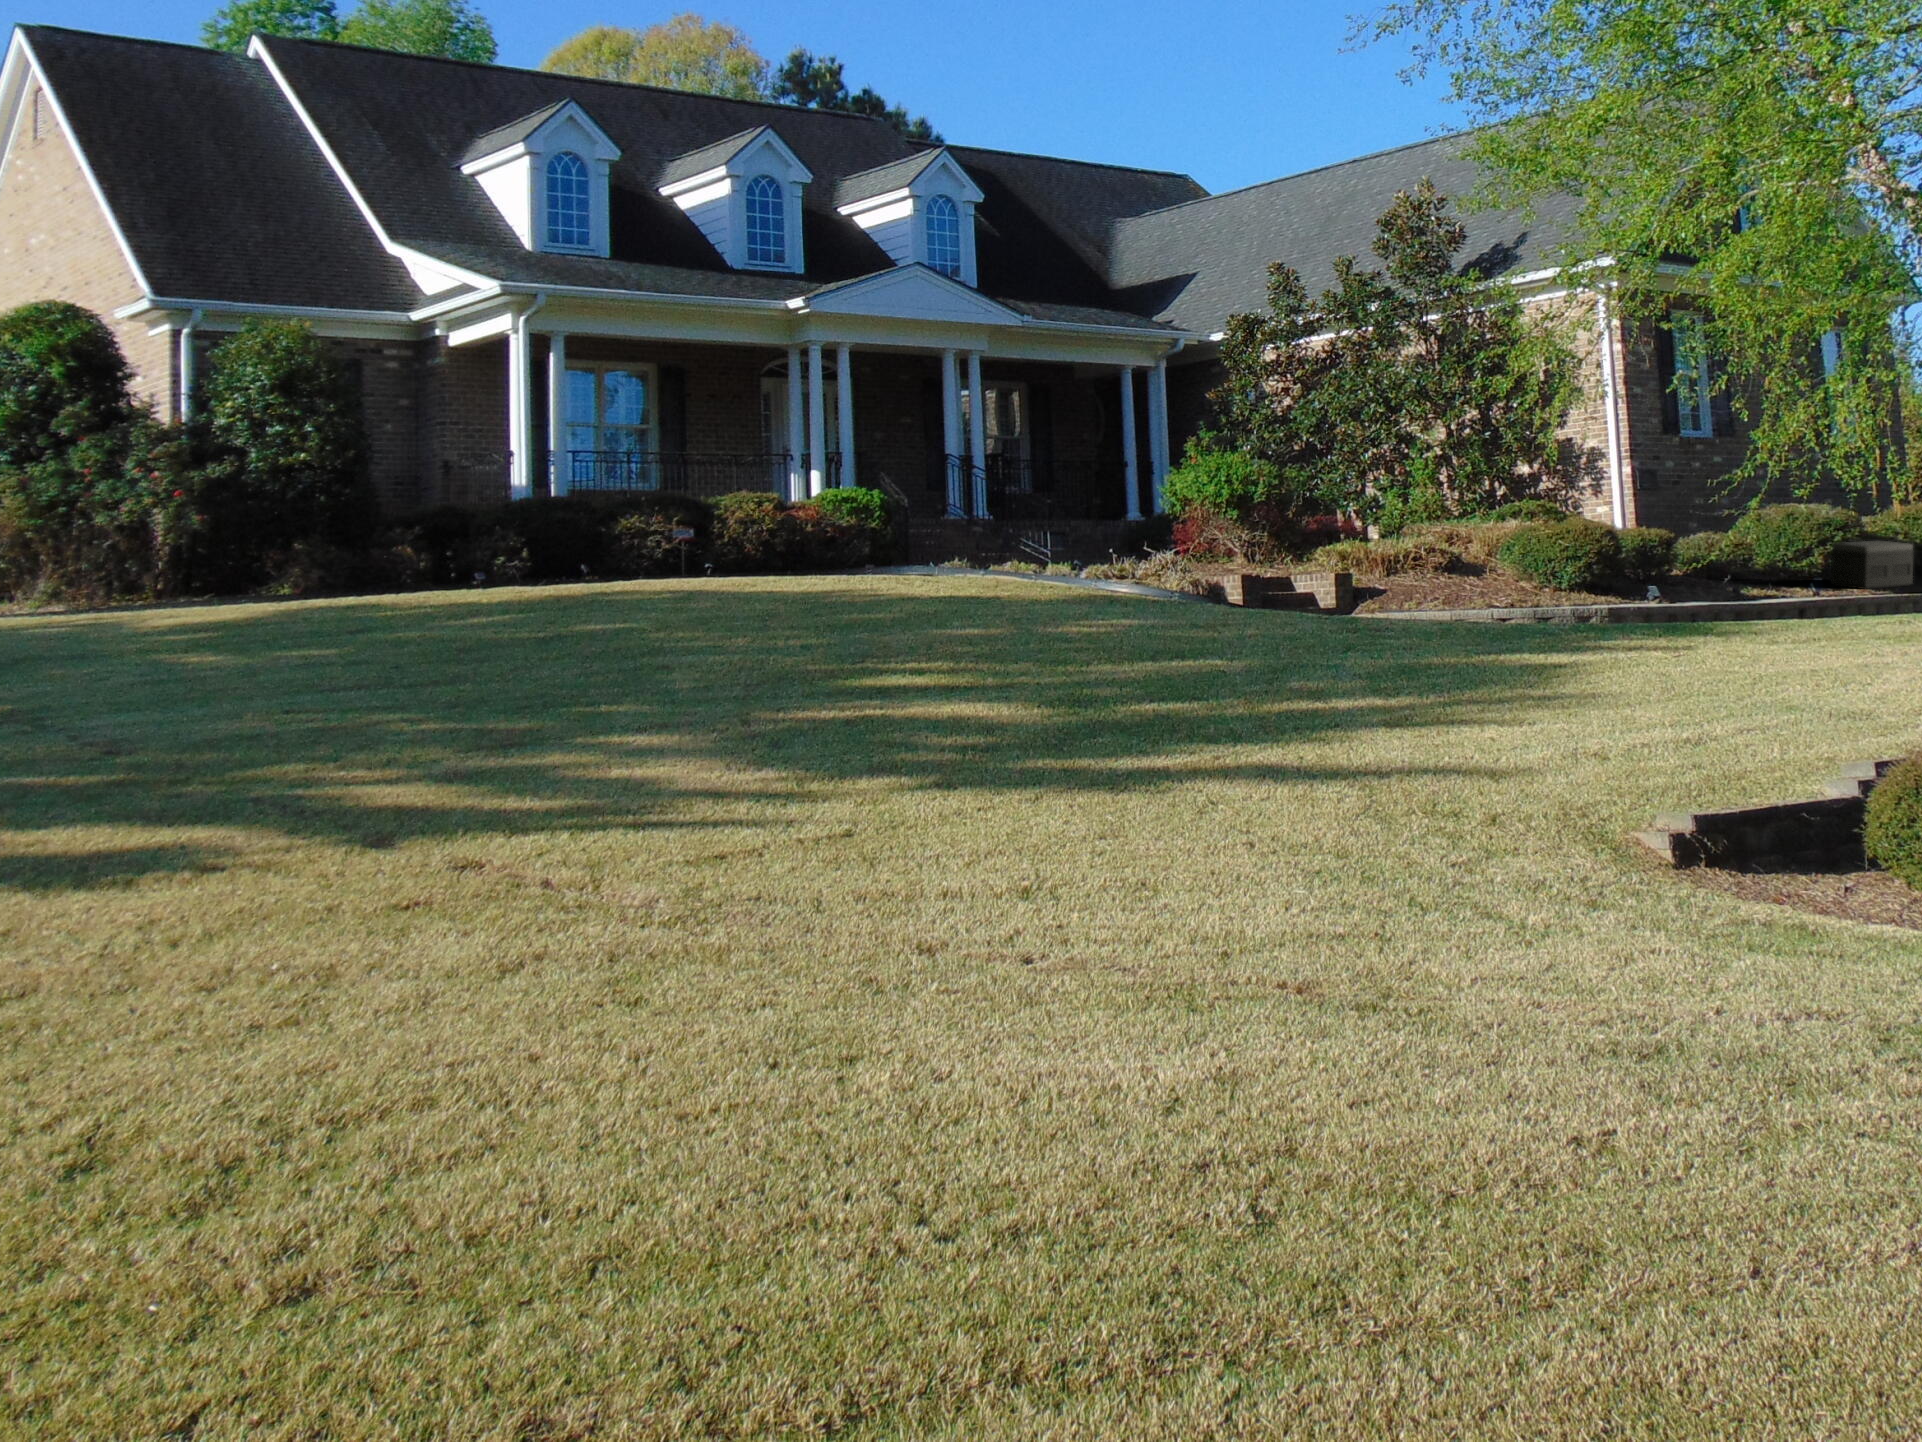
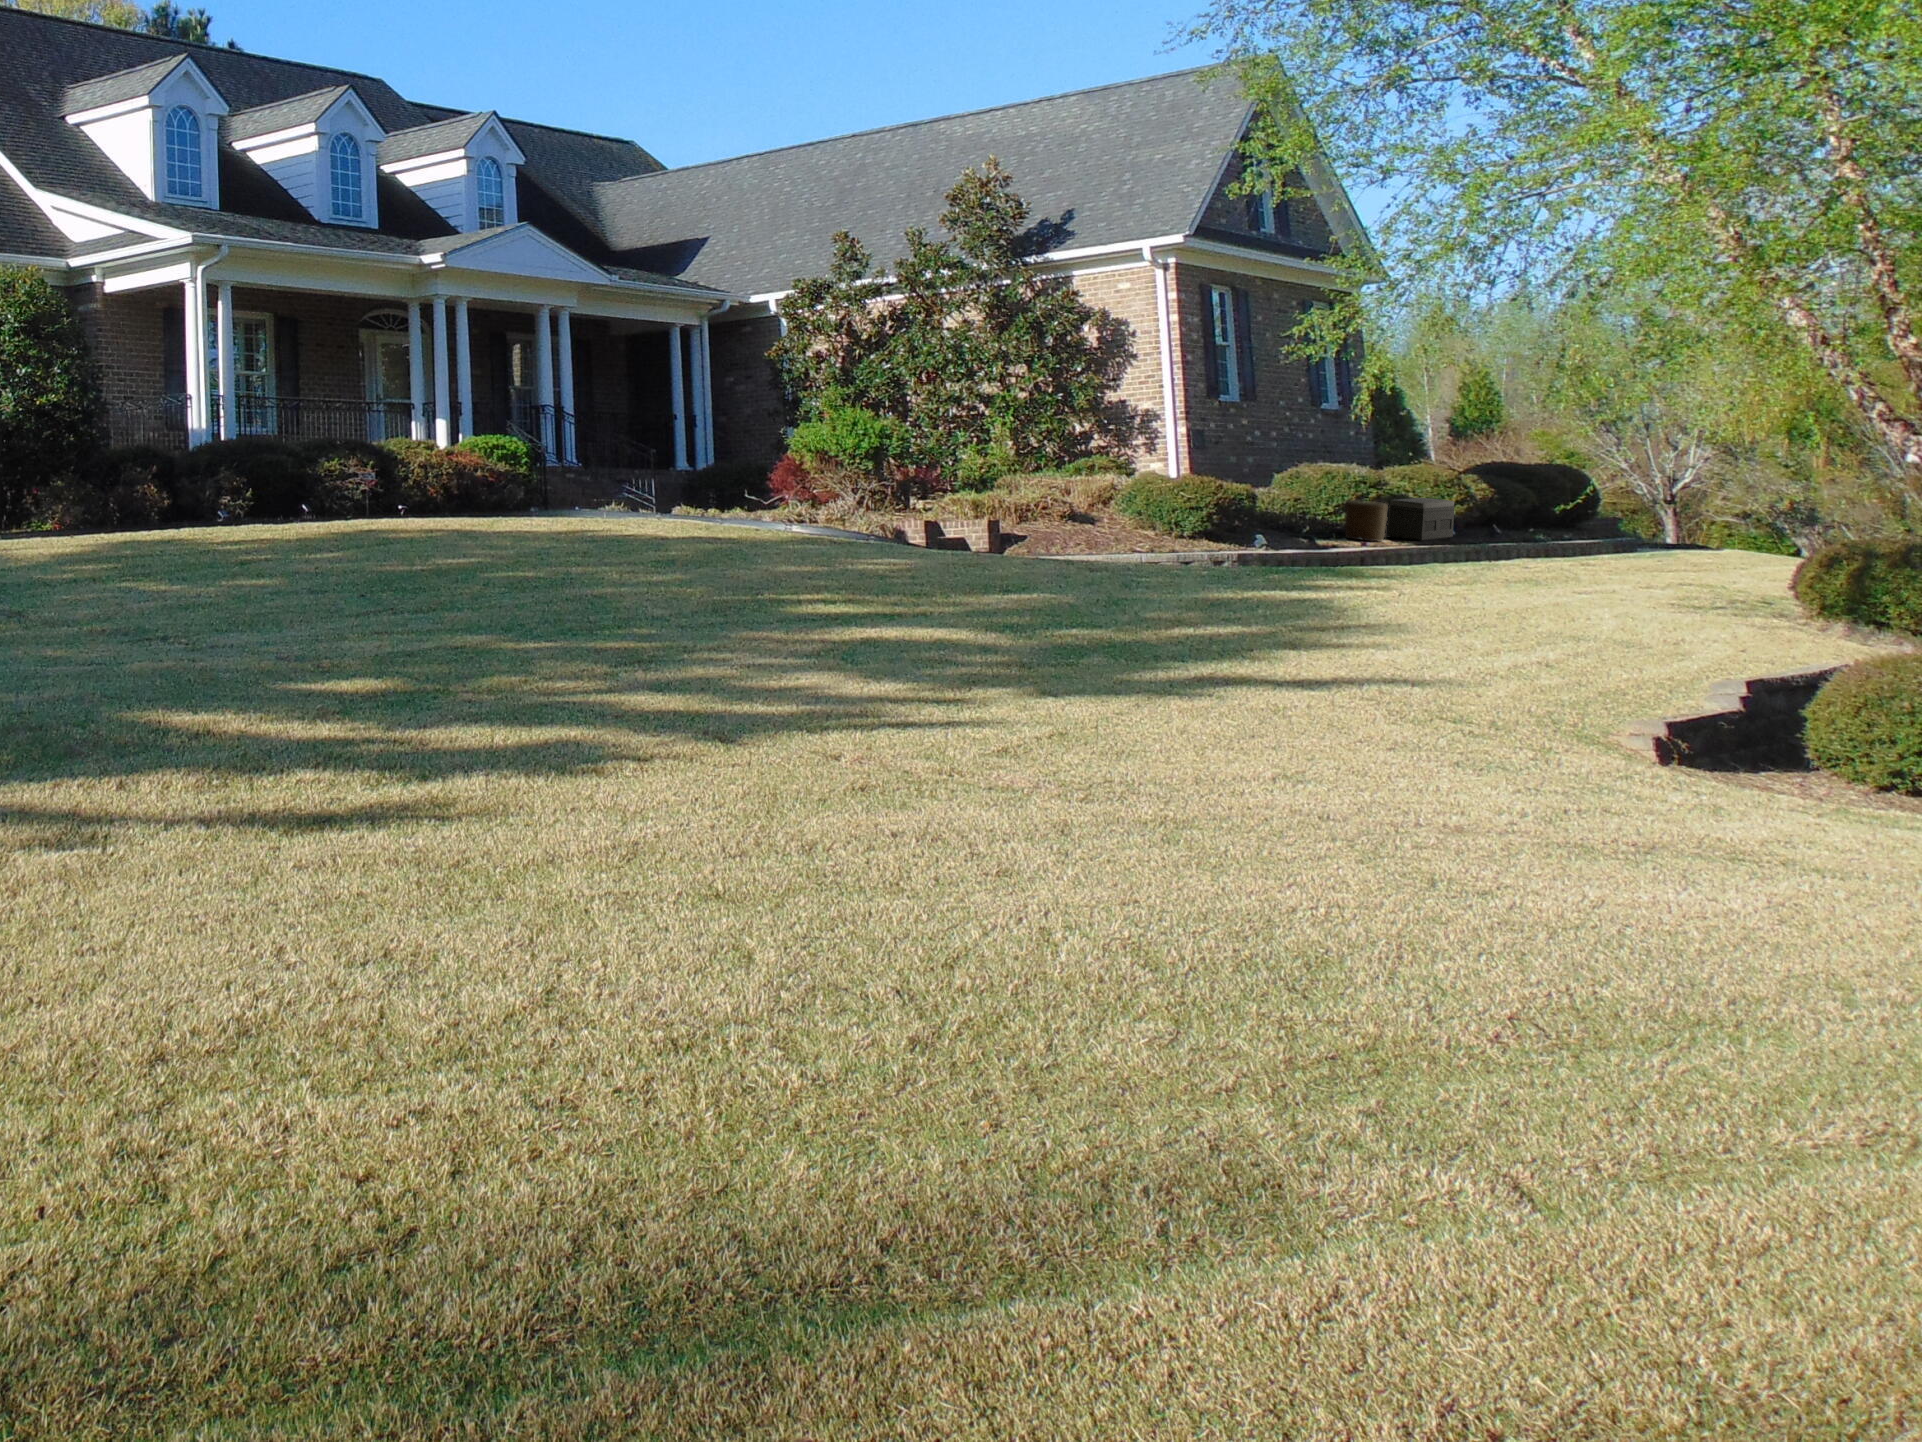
woven basket: none [1772,544,1820,590] -> present [1344,500,1388,541]

